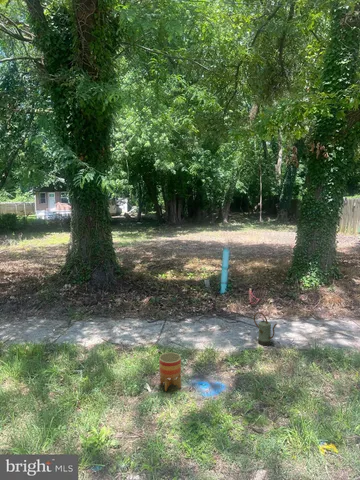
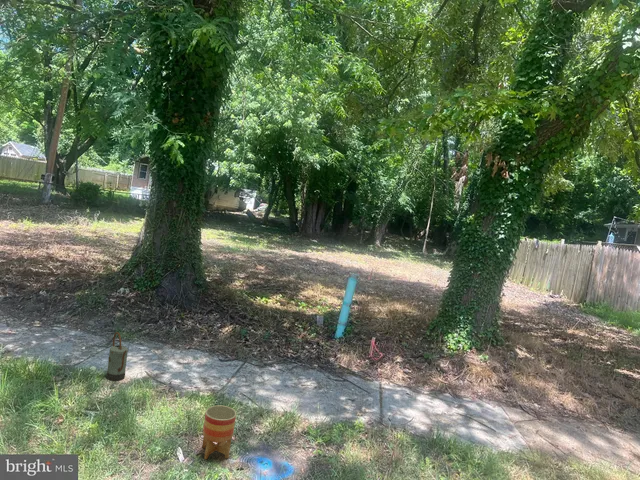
watering can: present [254,312,277,346] -> present [106,332,128,381]

